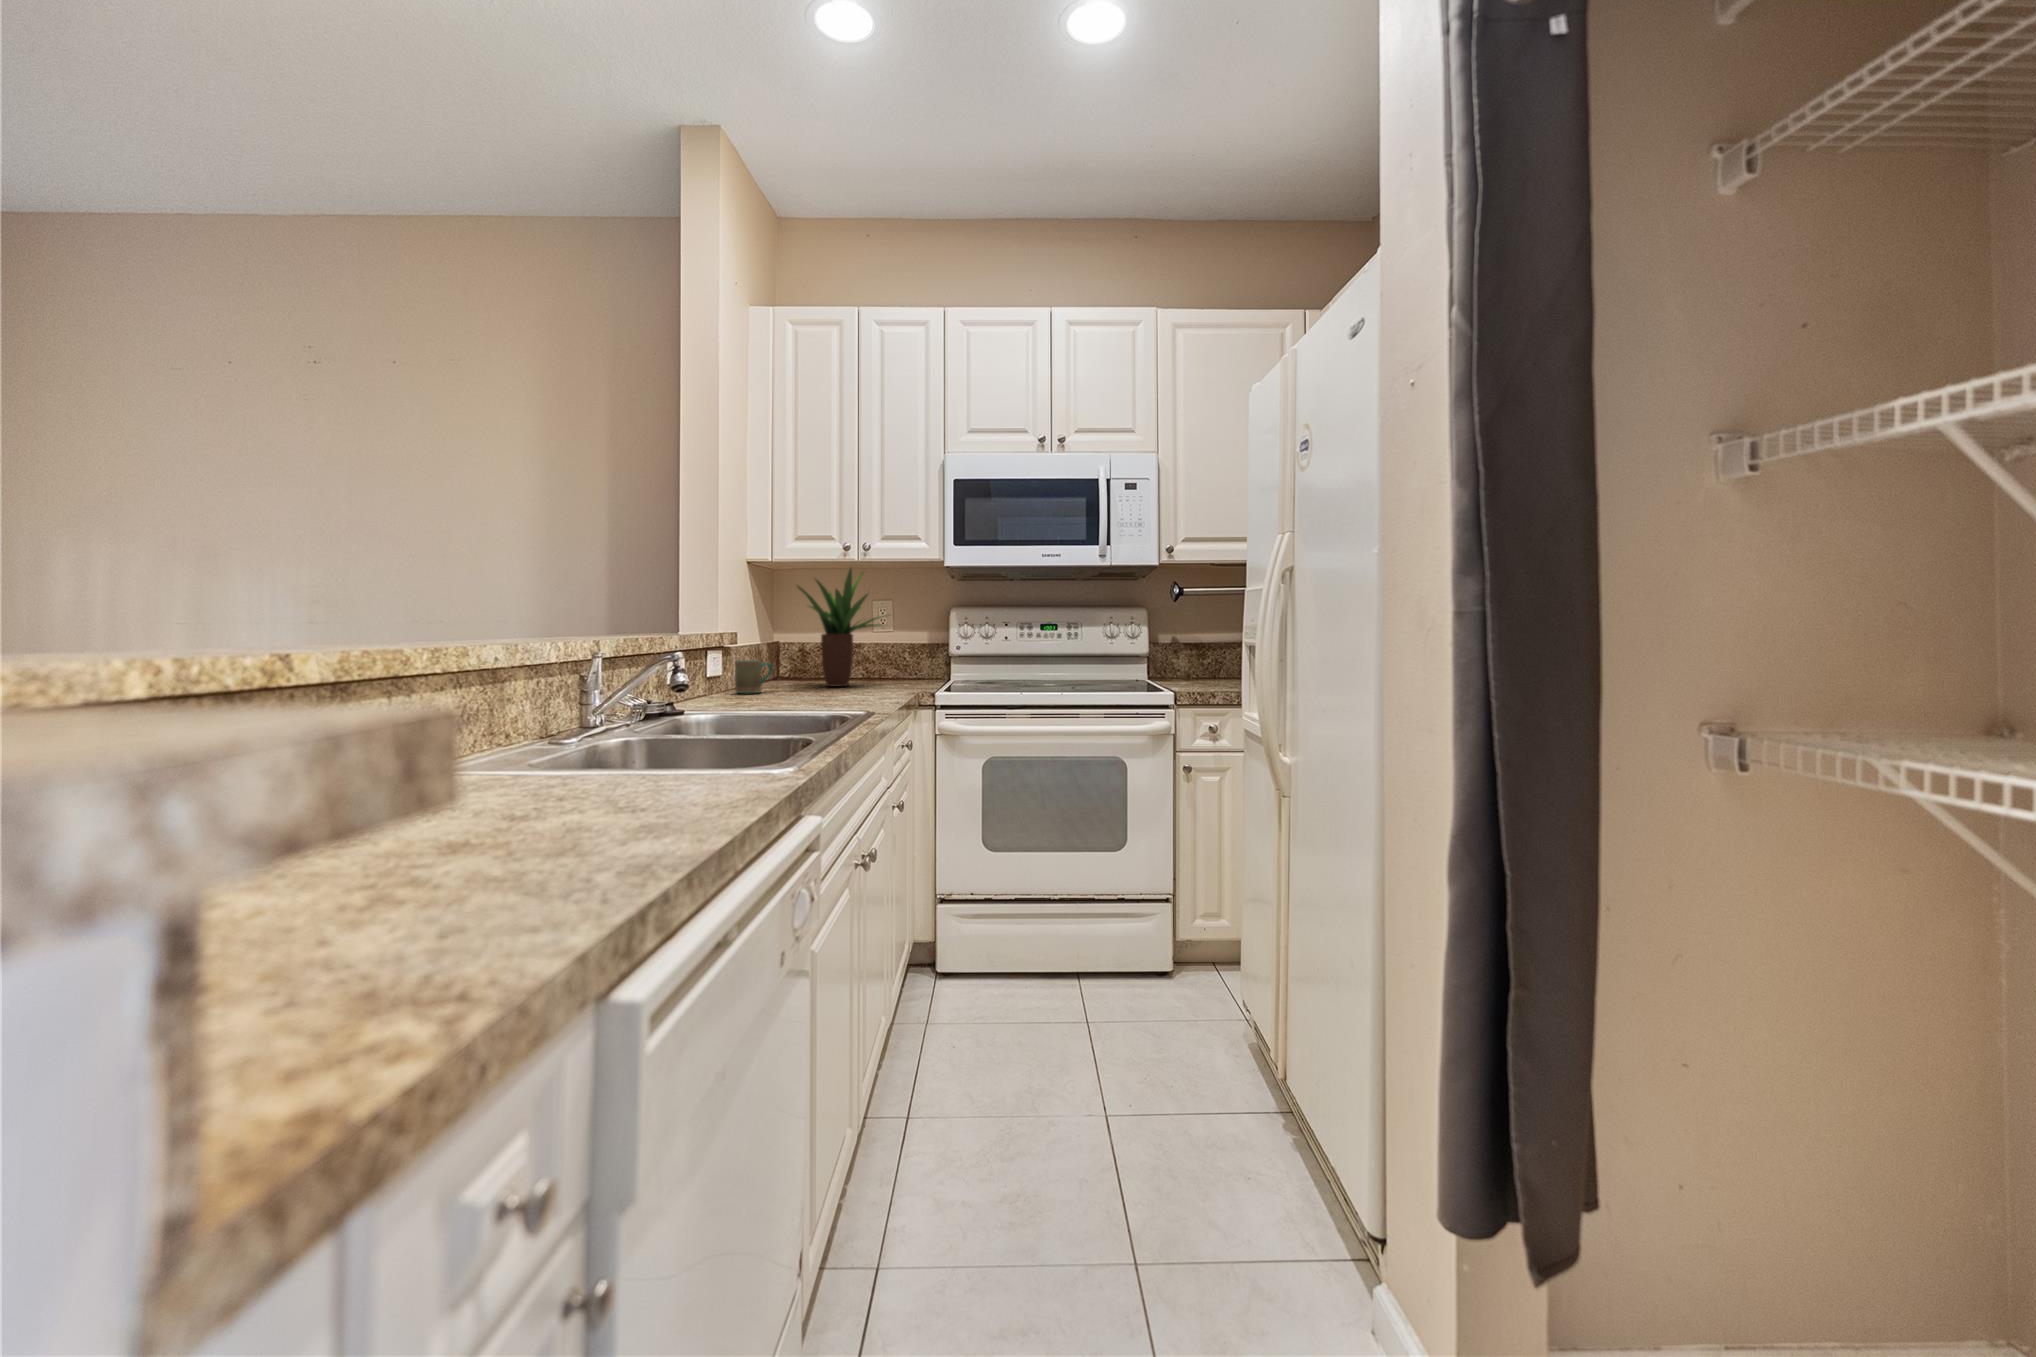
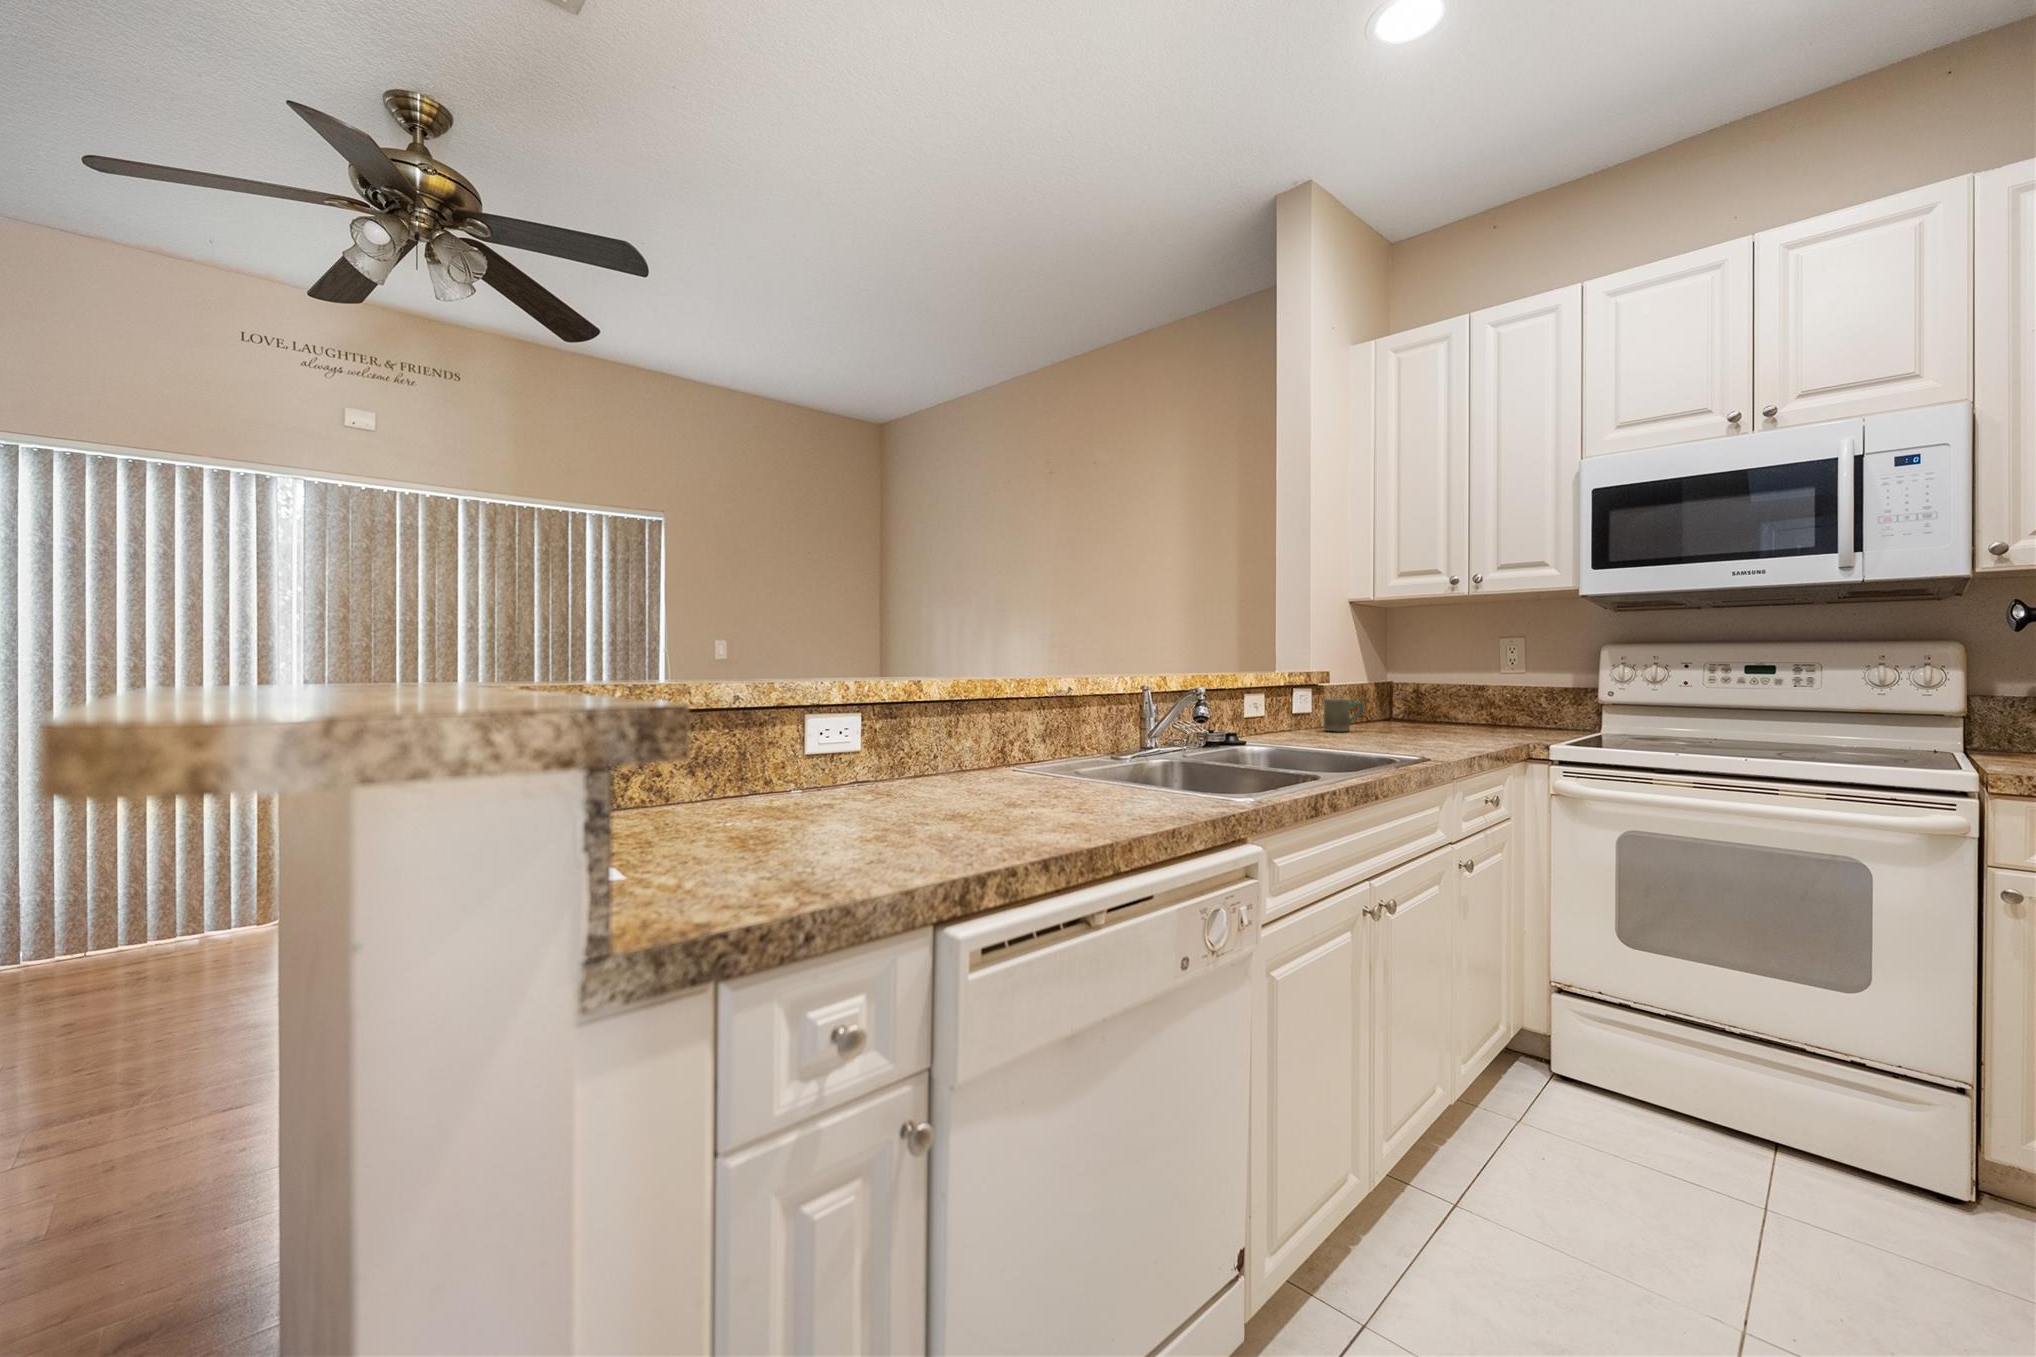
potted plant: present [797,569,887,686] -> none [1397,601,1513,731]

